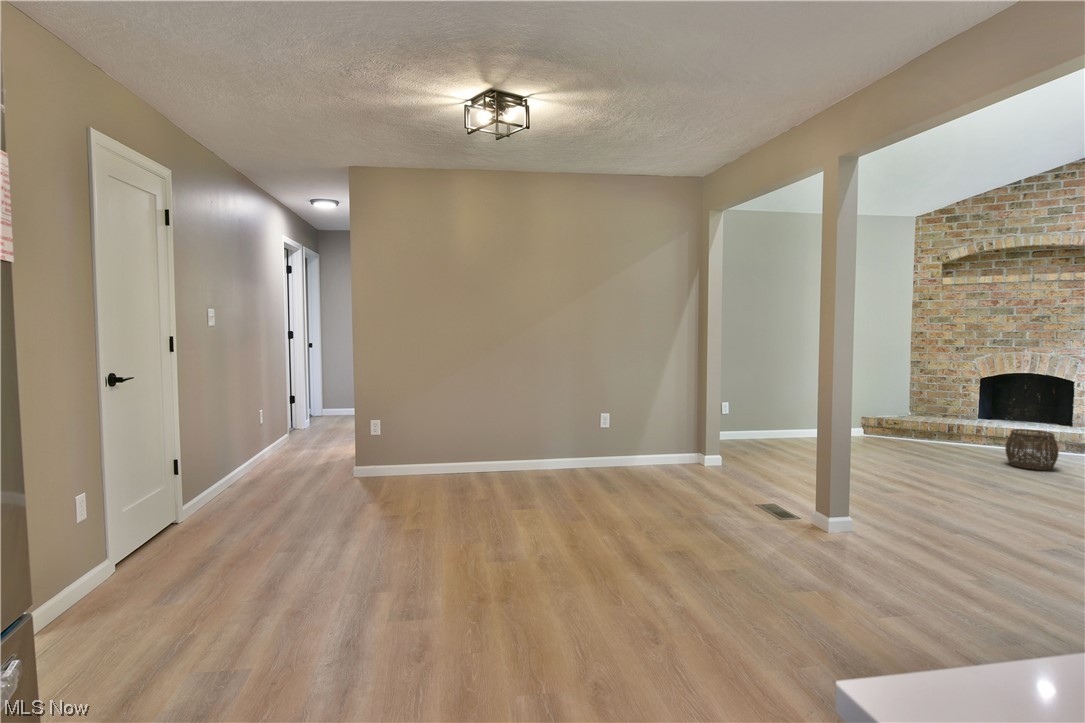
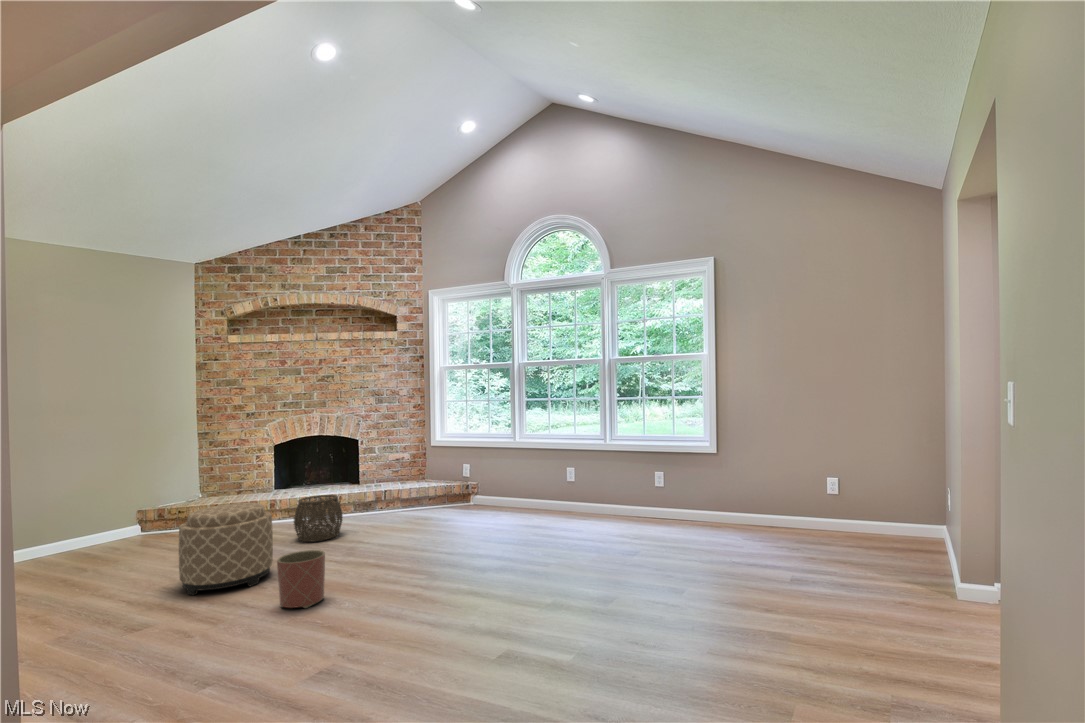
ottoman: none [919,421,994,486] -> present [179,503,273,595]
planter: none [1007,469,1052,512] -> present [277,550,325,608]

